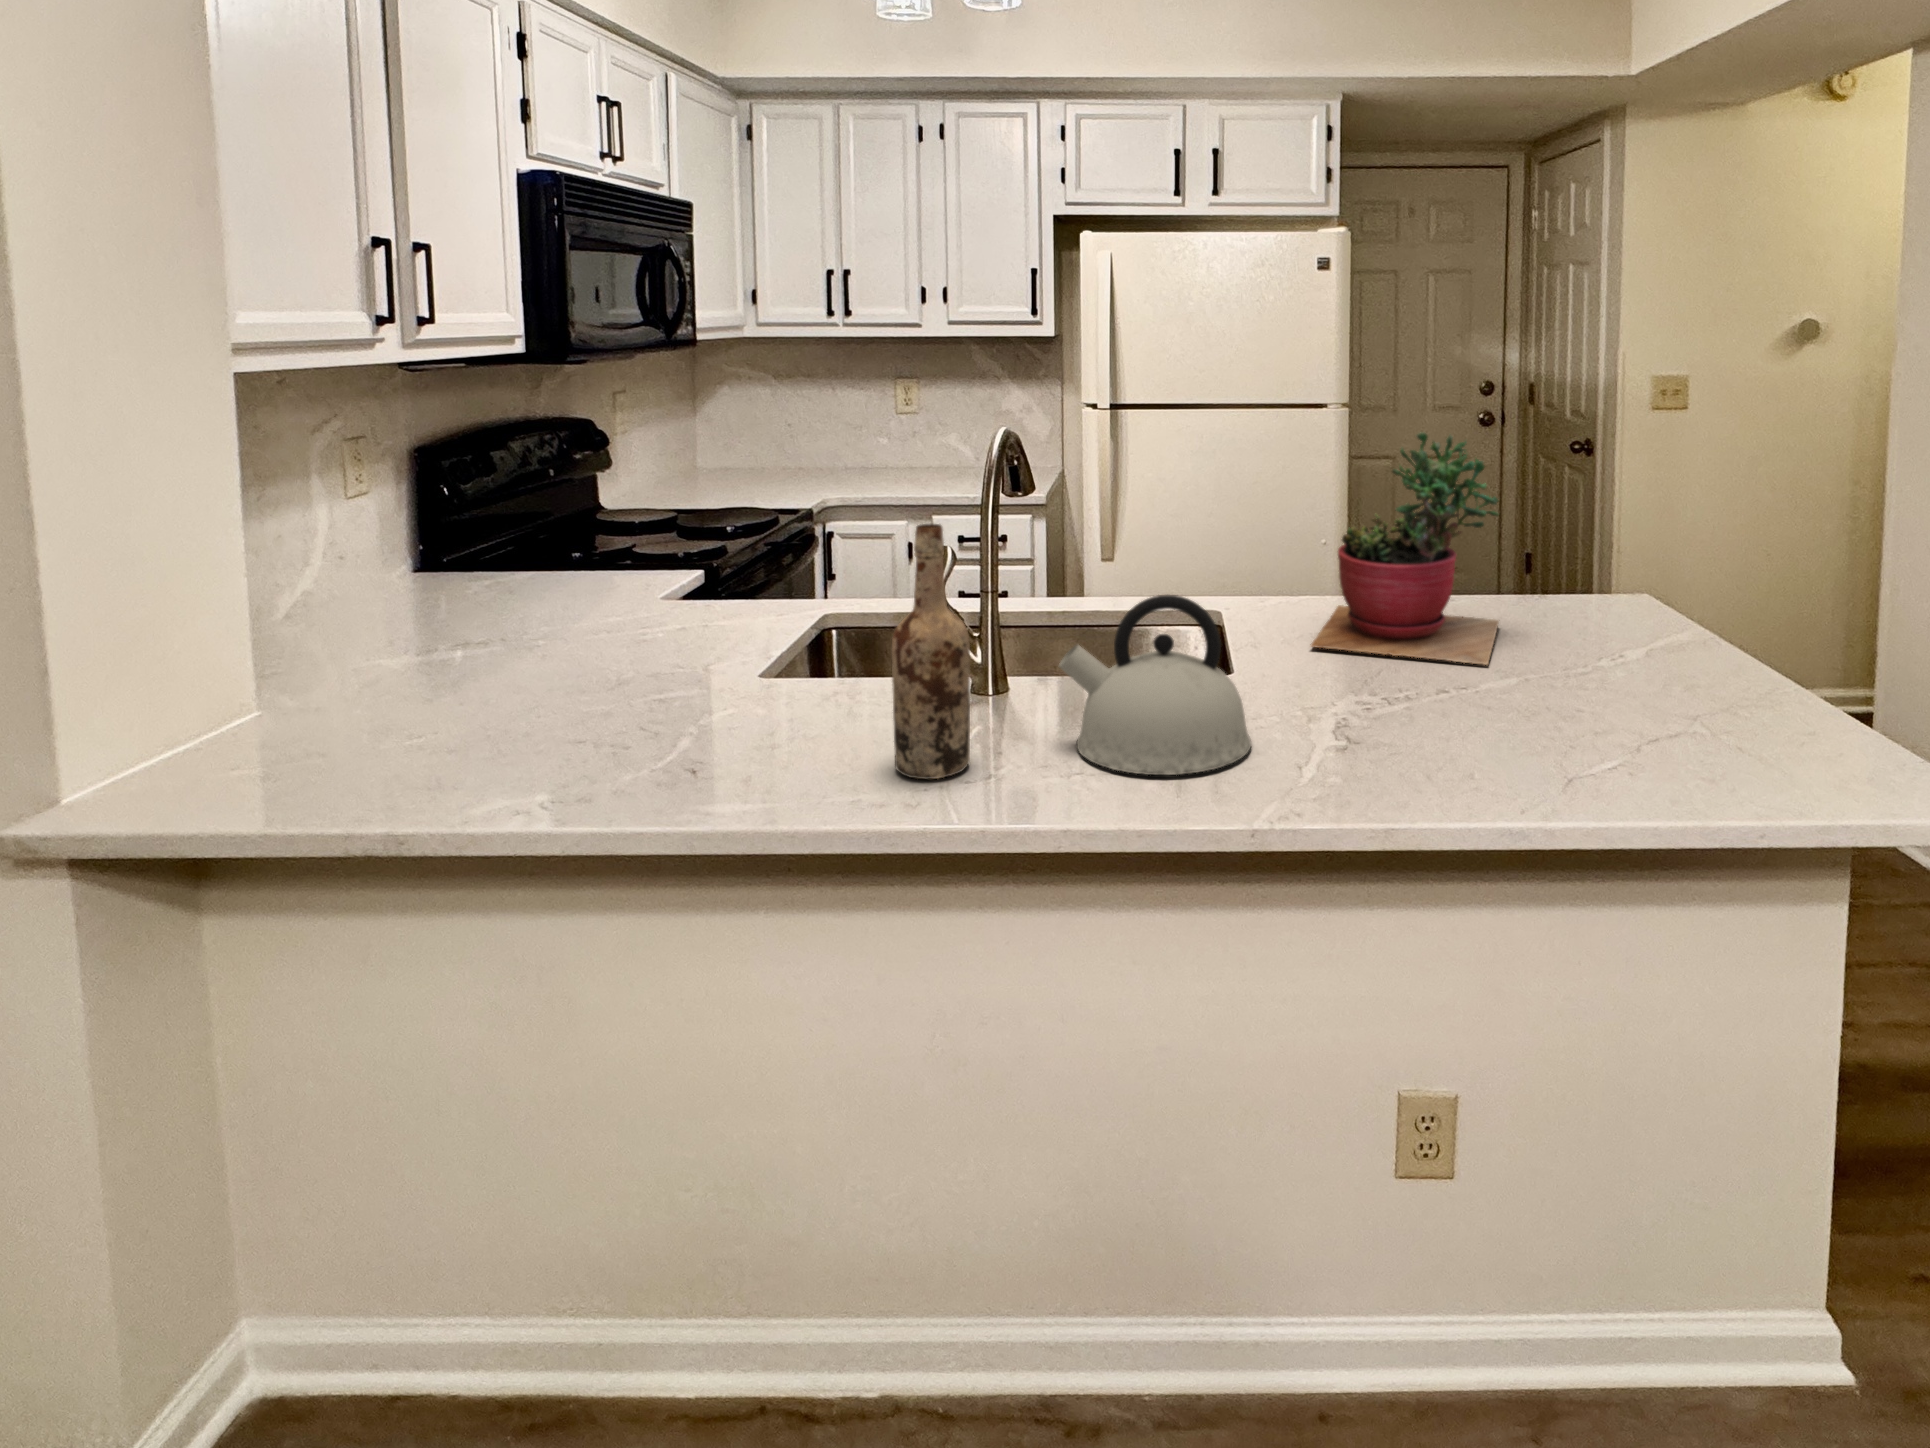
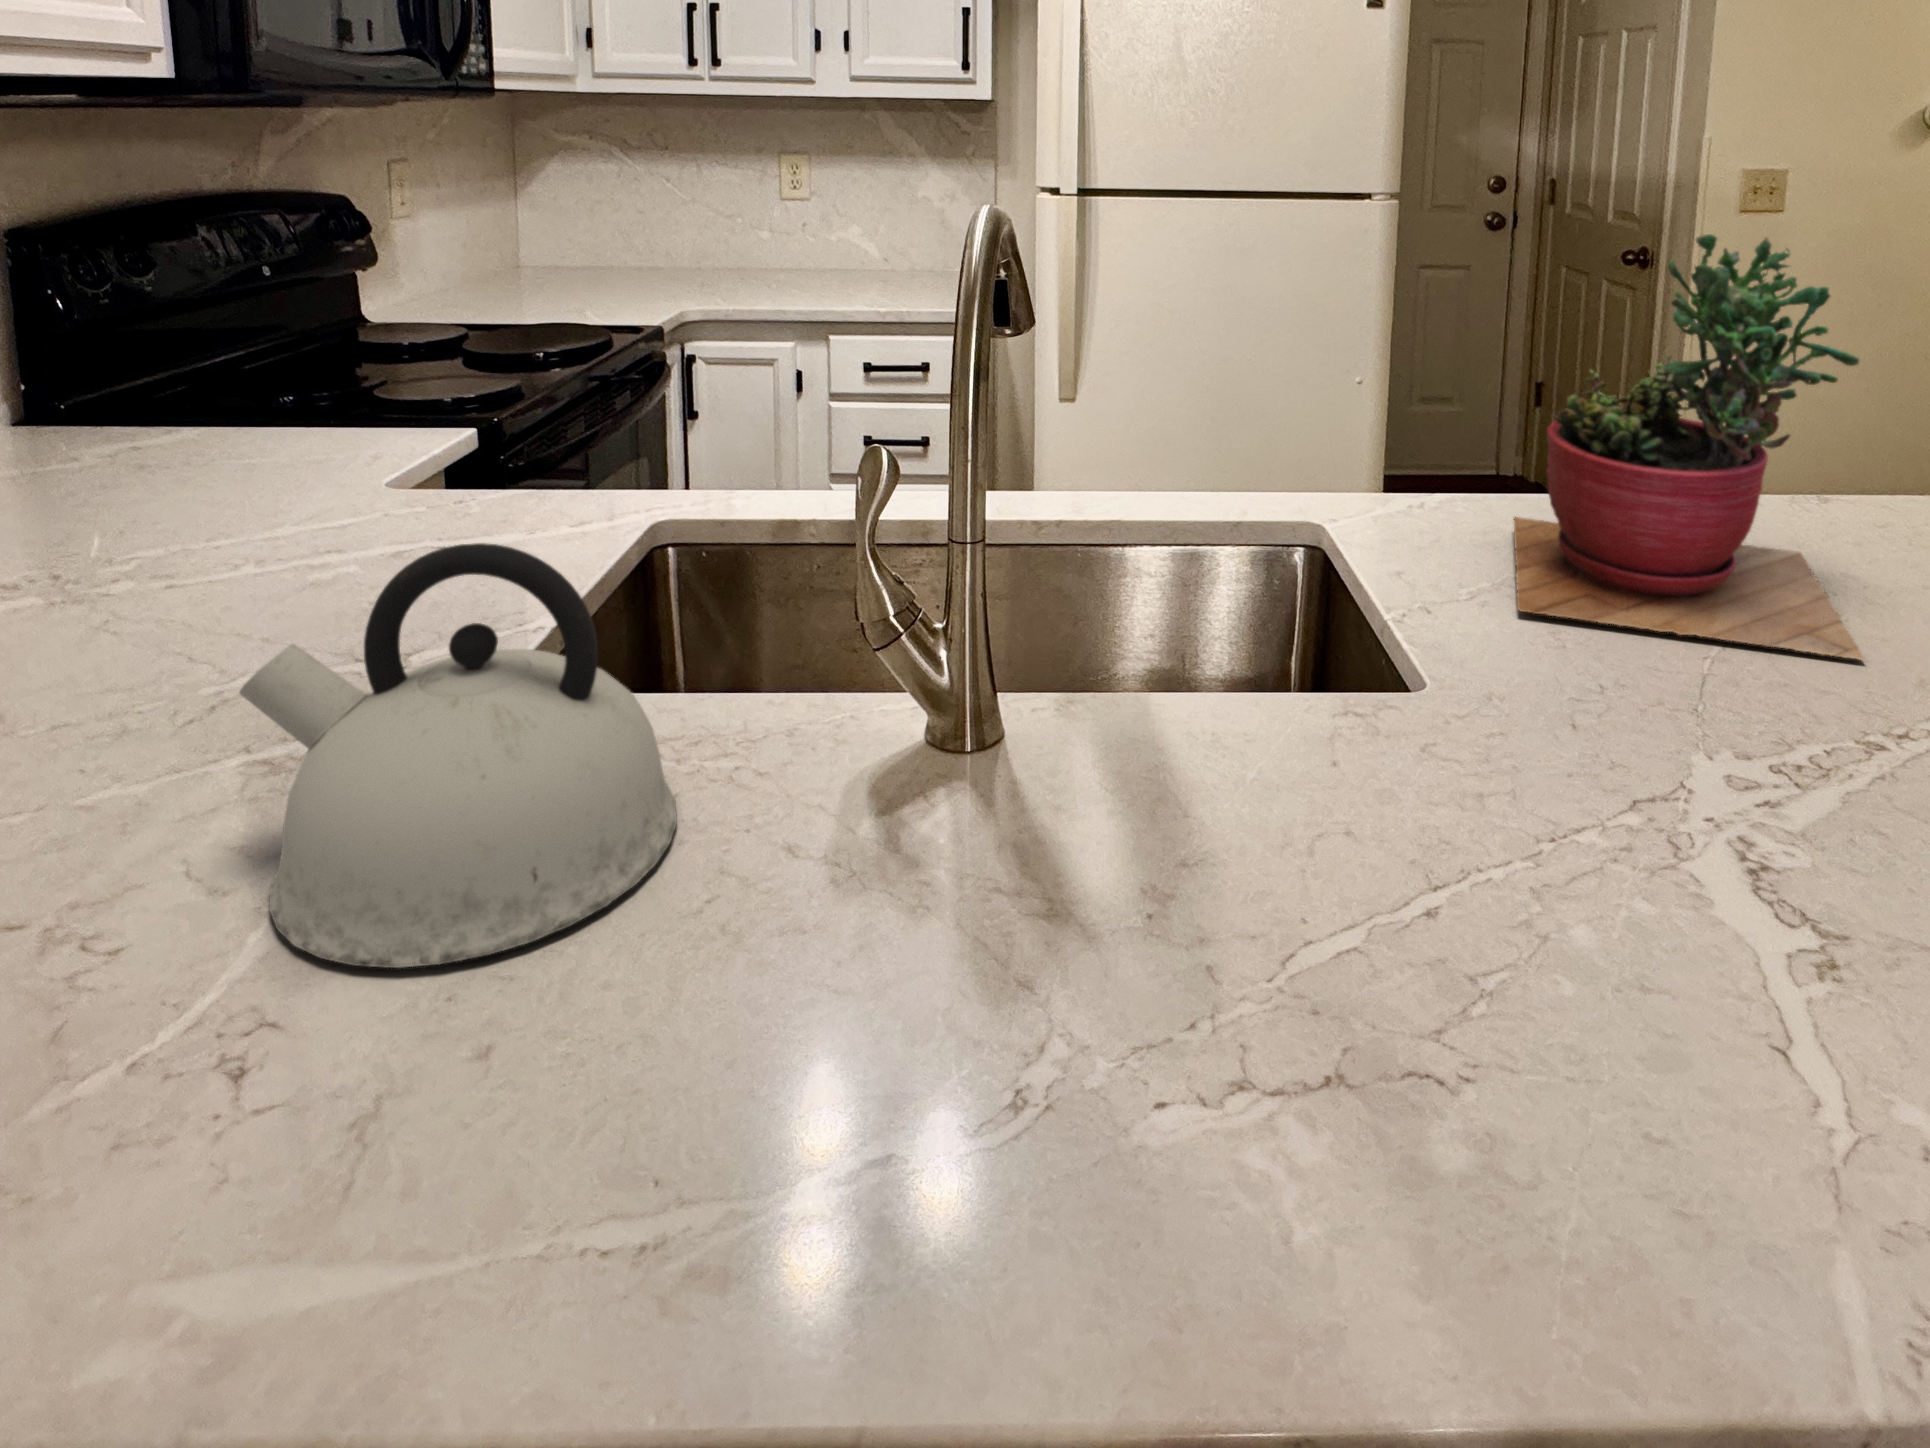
wine bottle: present [892,524,970,779] -> none [770,439,961,1074]
kettle: present [1059,595,1251,775] -> present [239,543,677,968]

